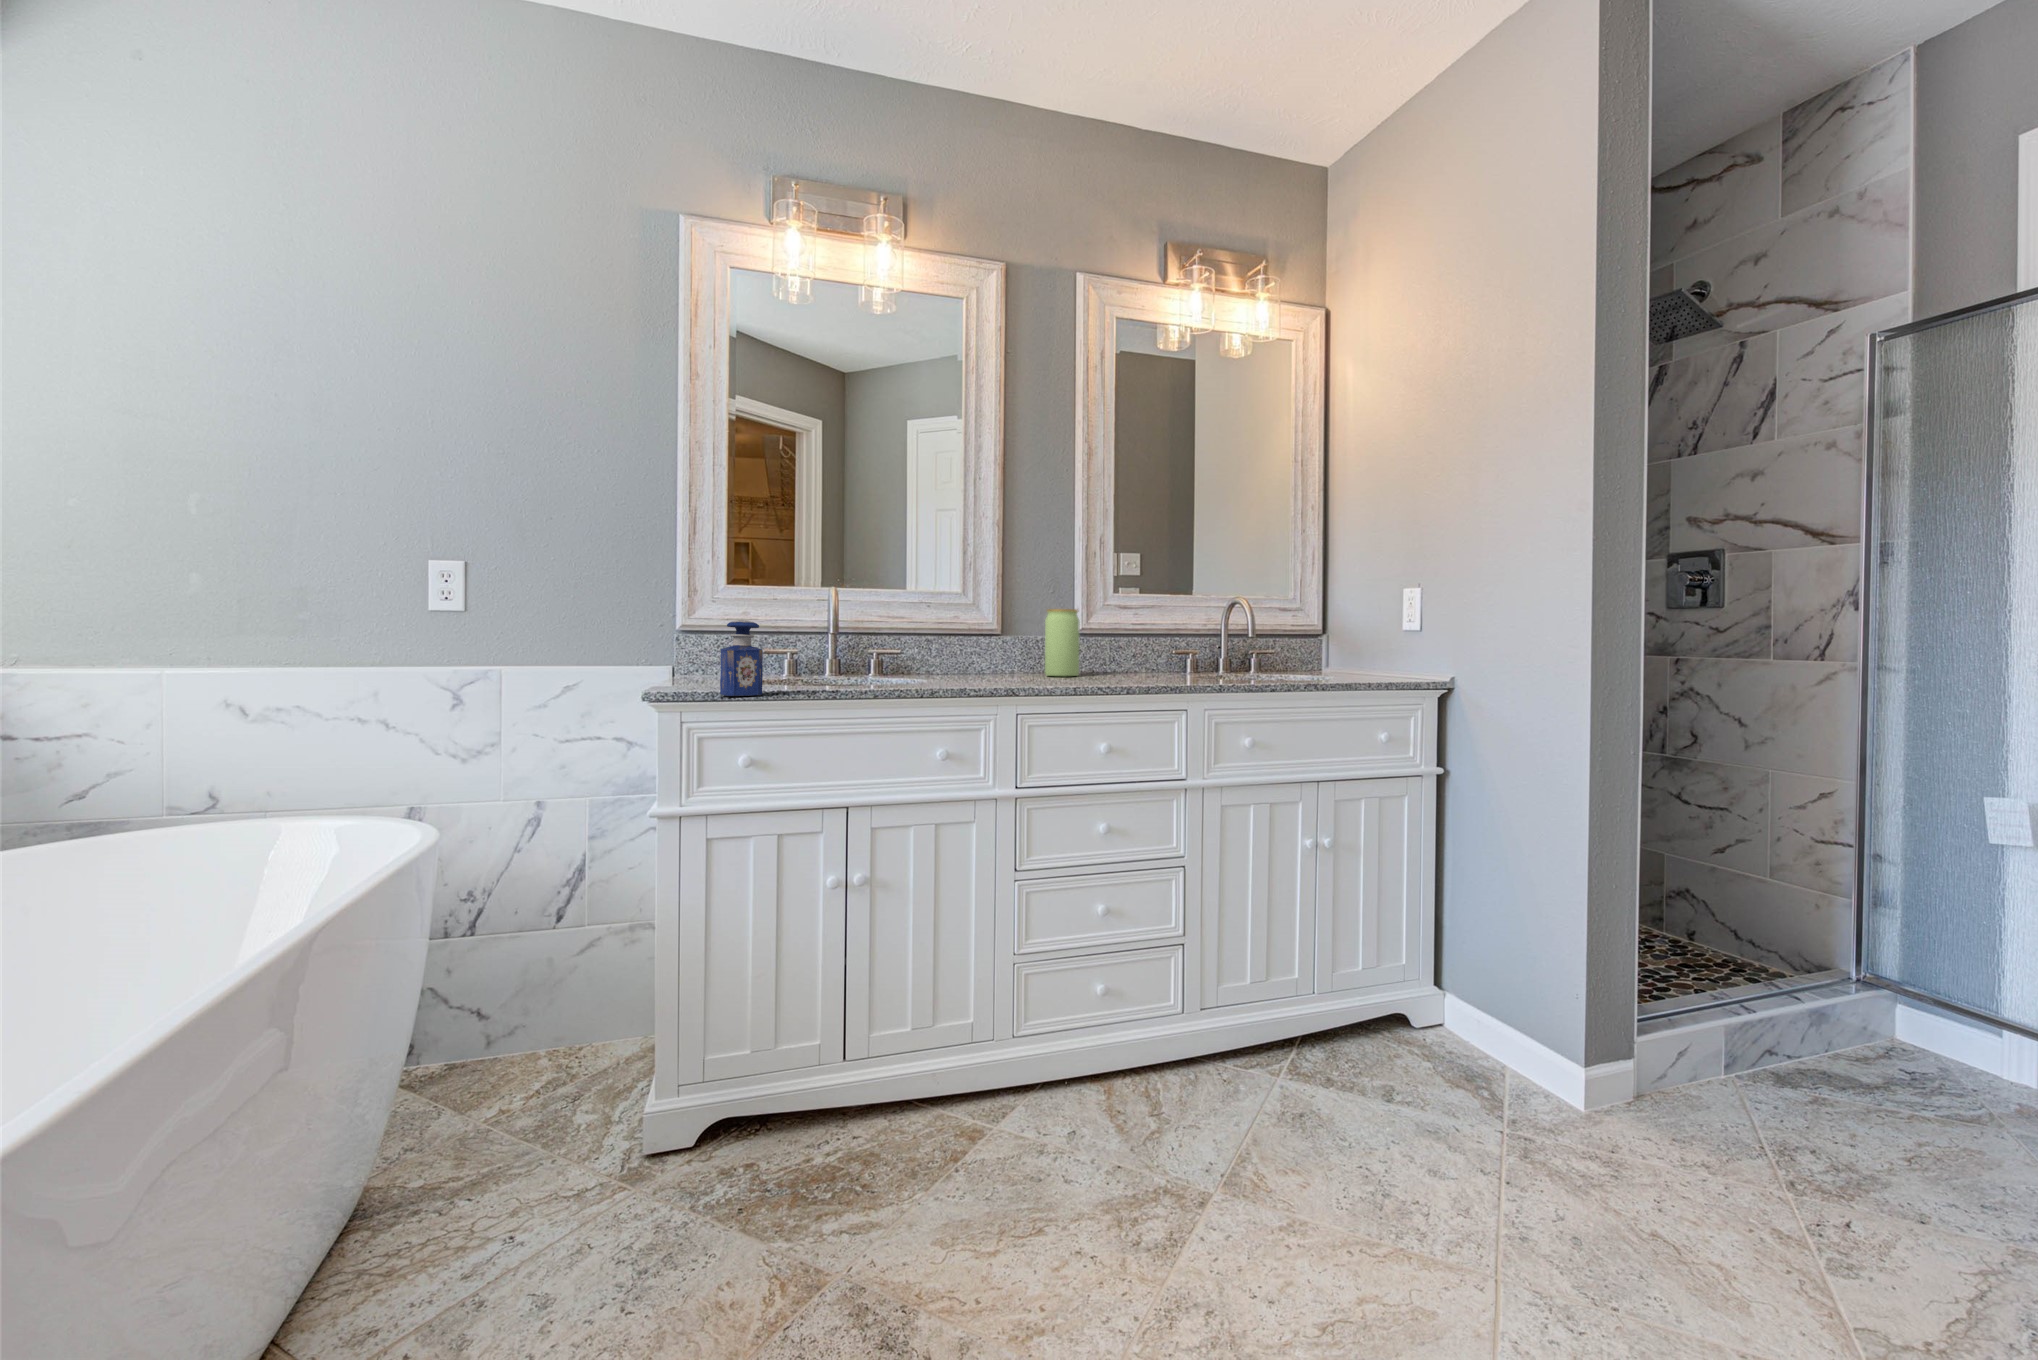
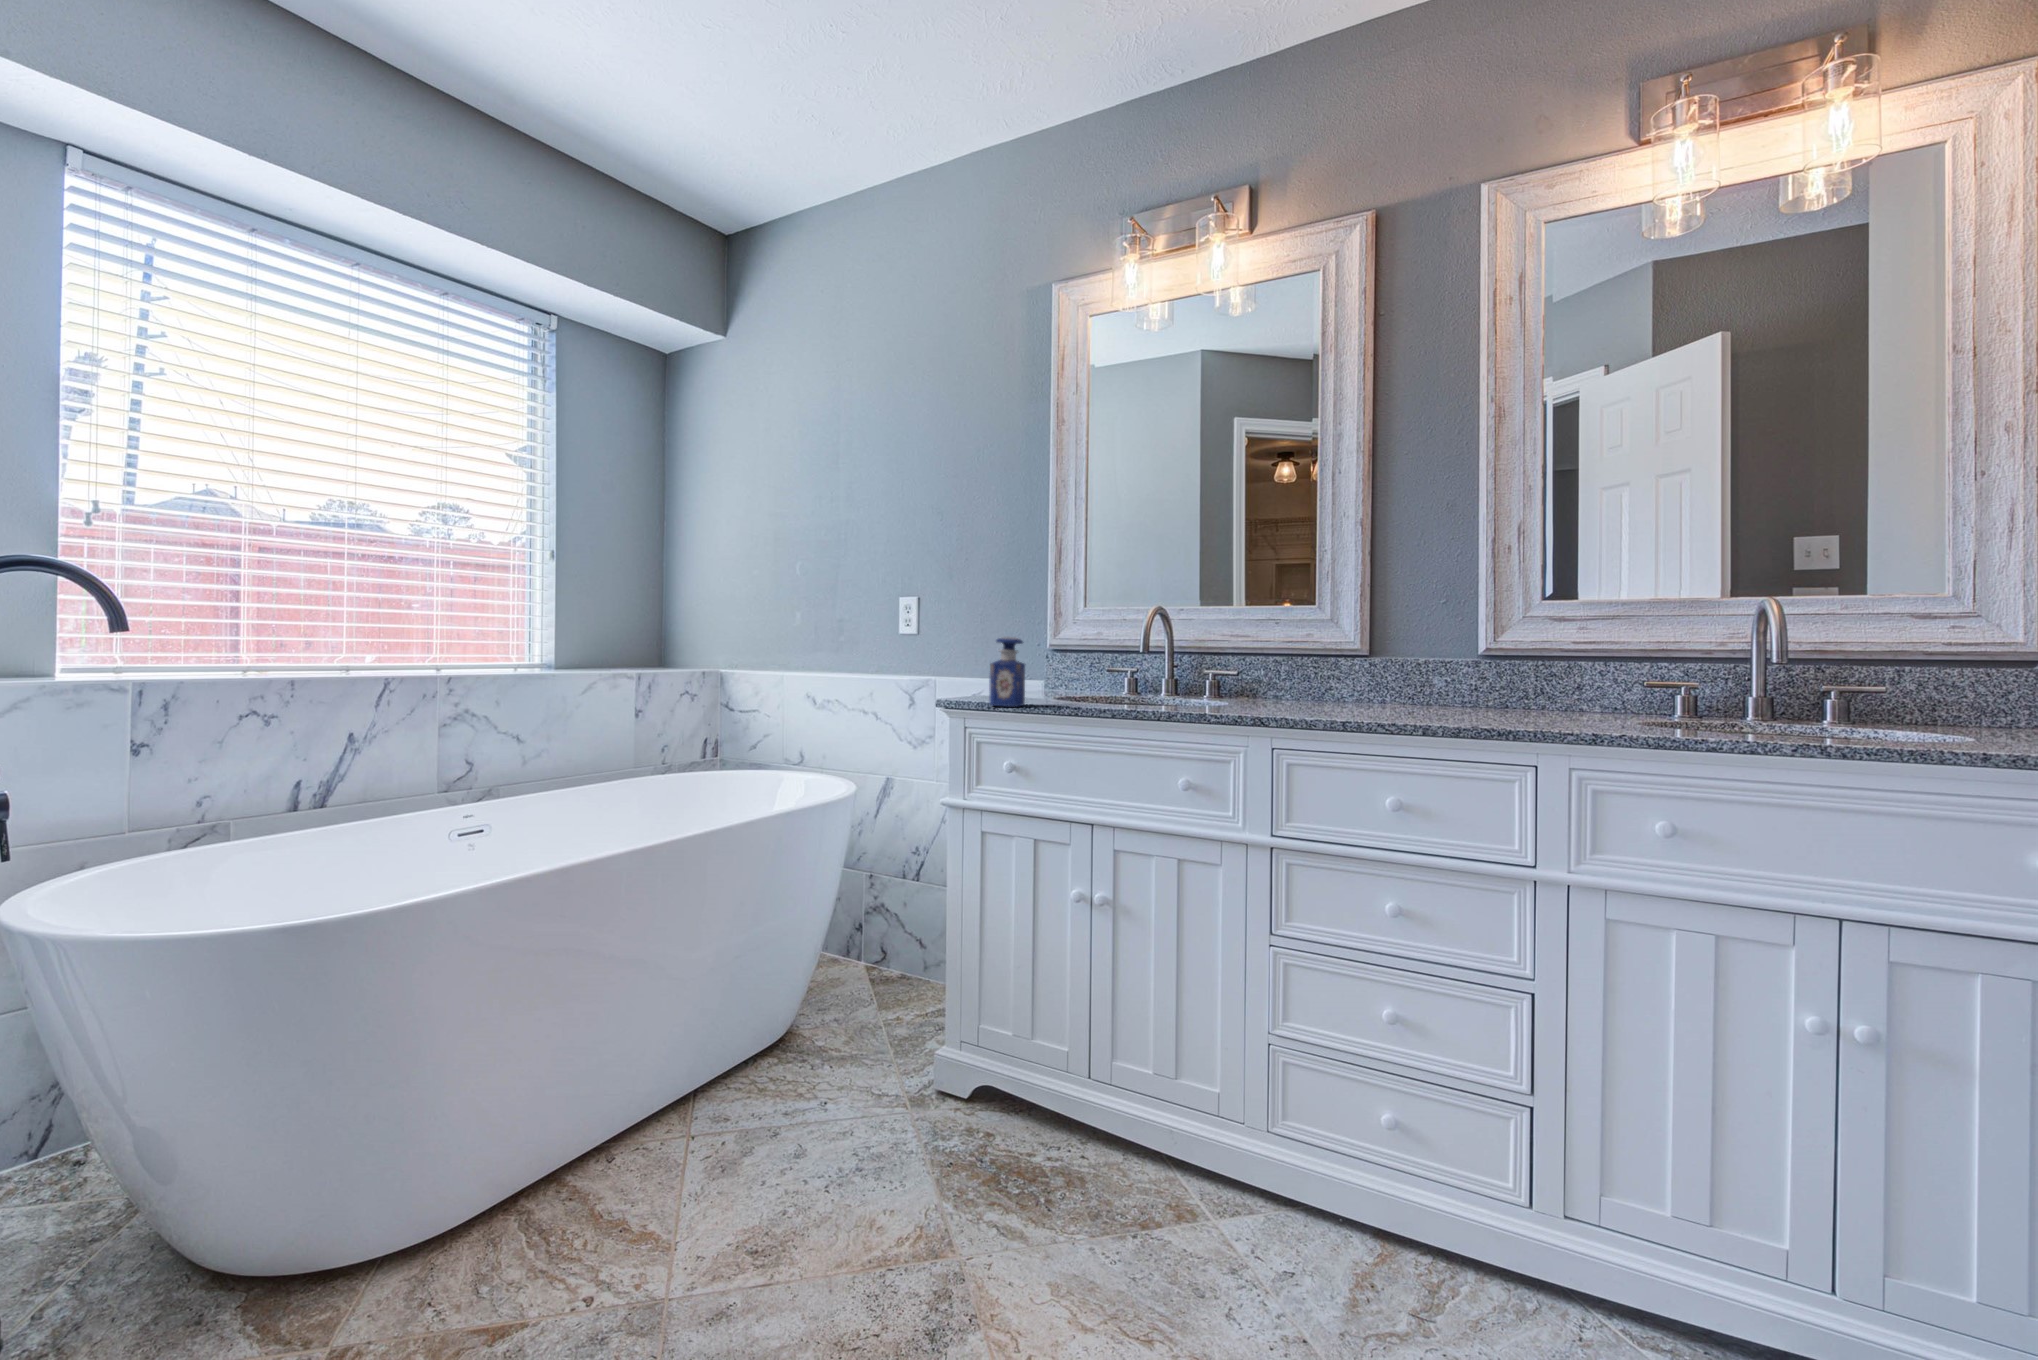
jar: present [1045,609,1080,676] -> none [1408,620,1459,709]

